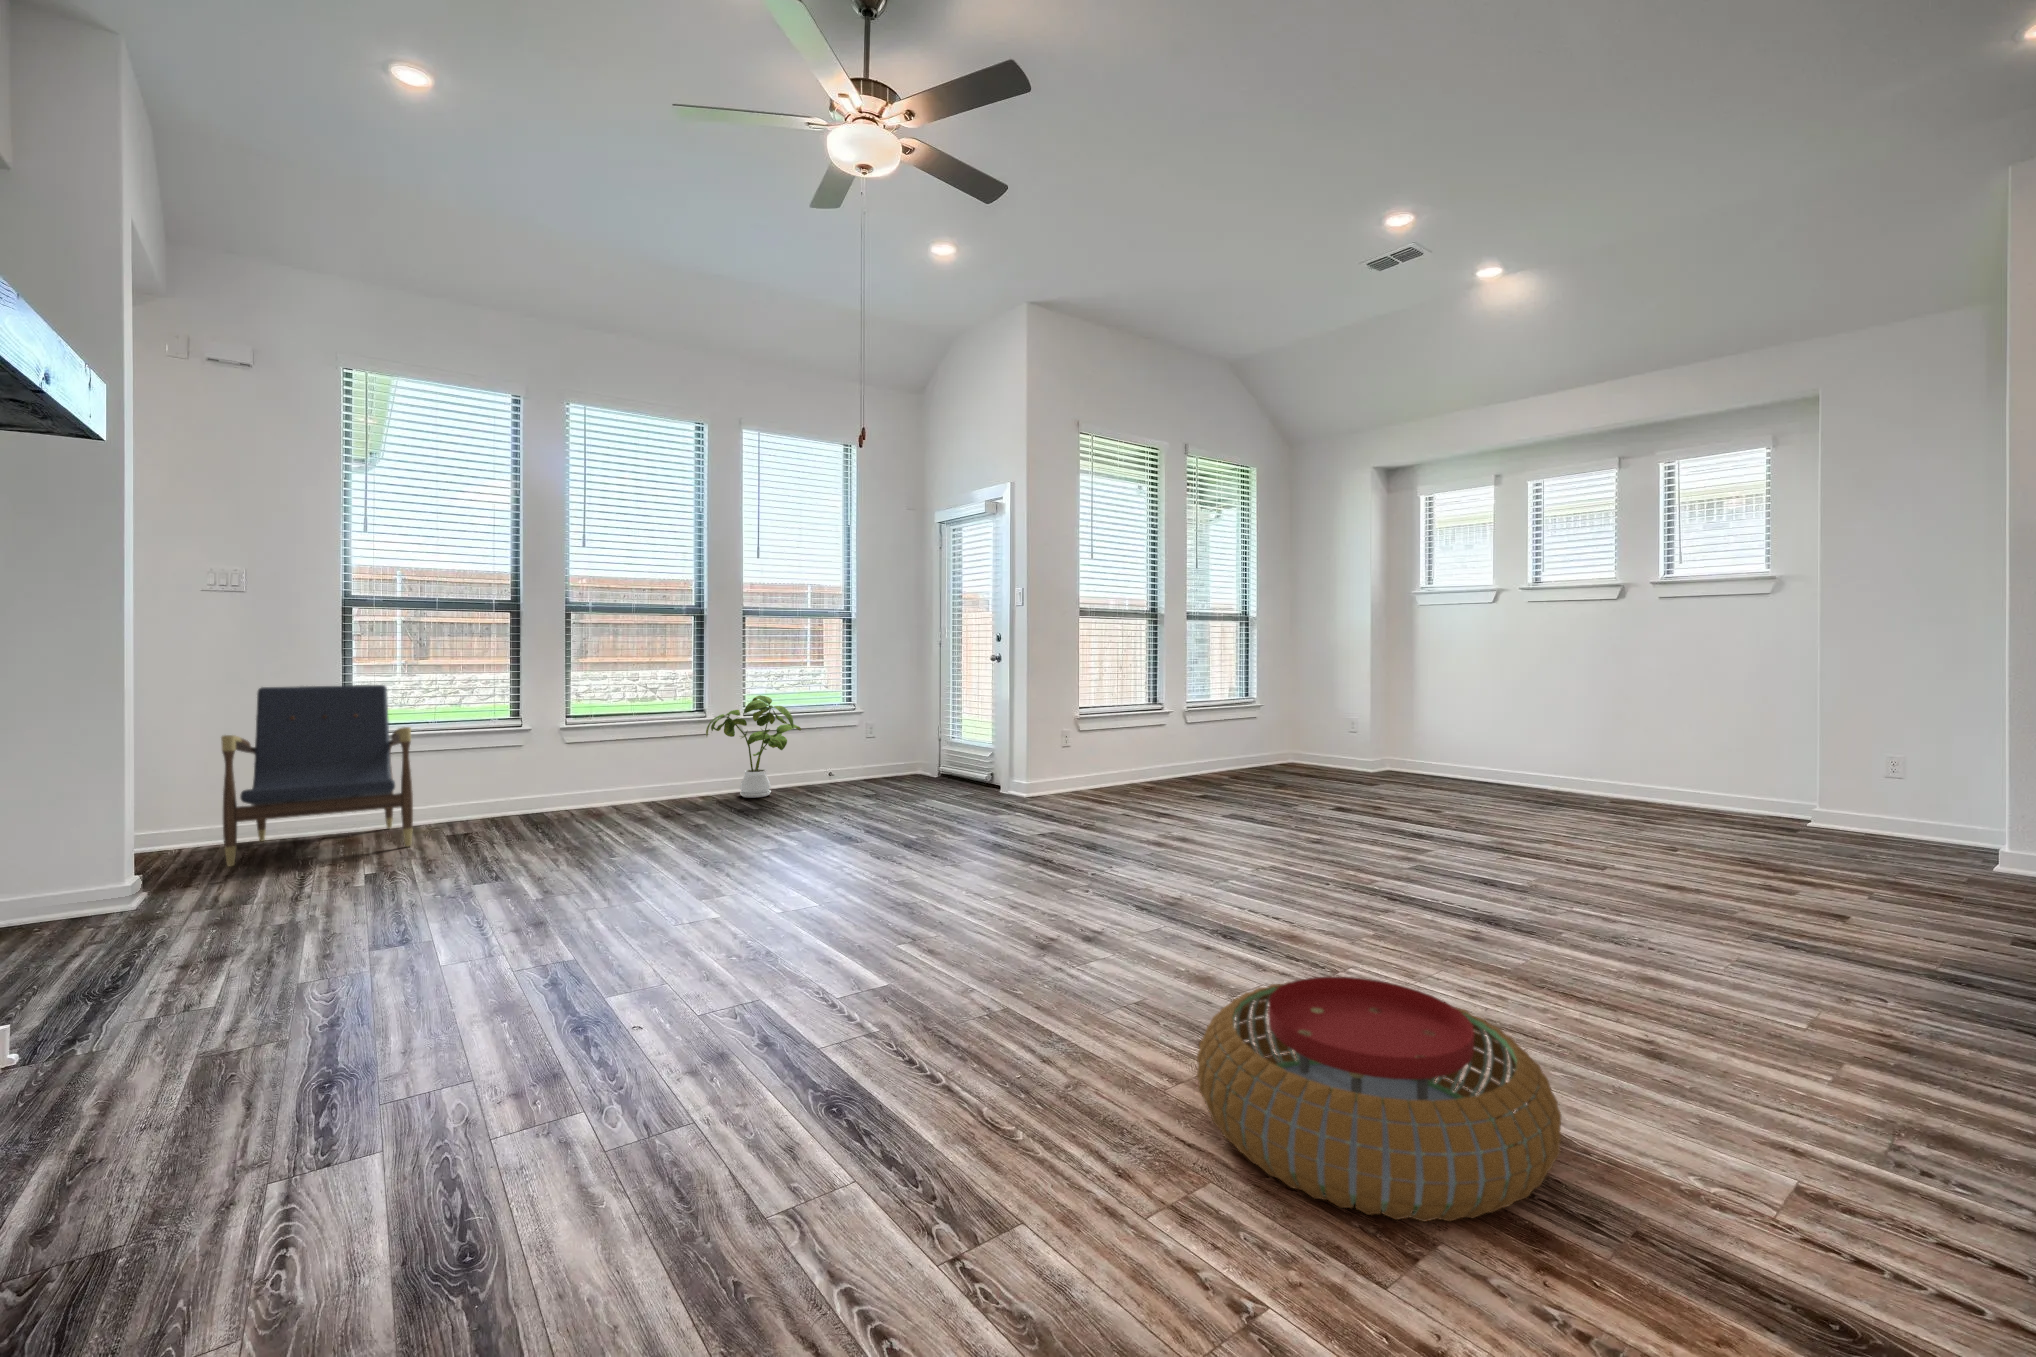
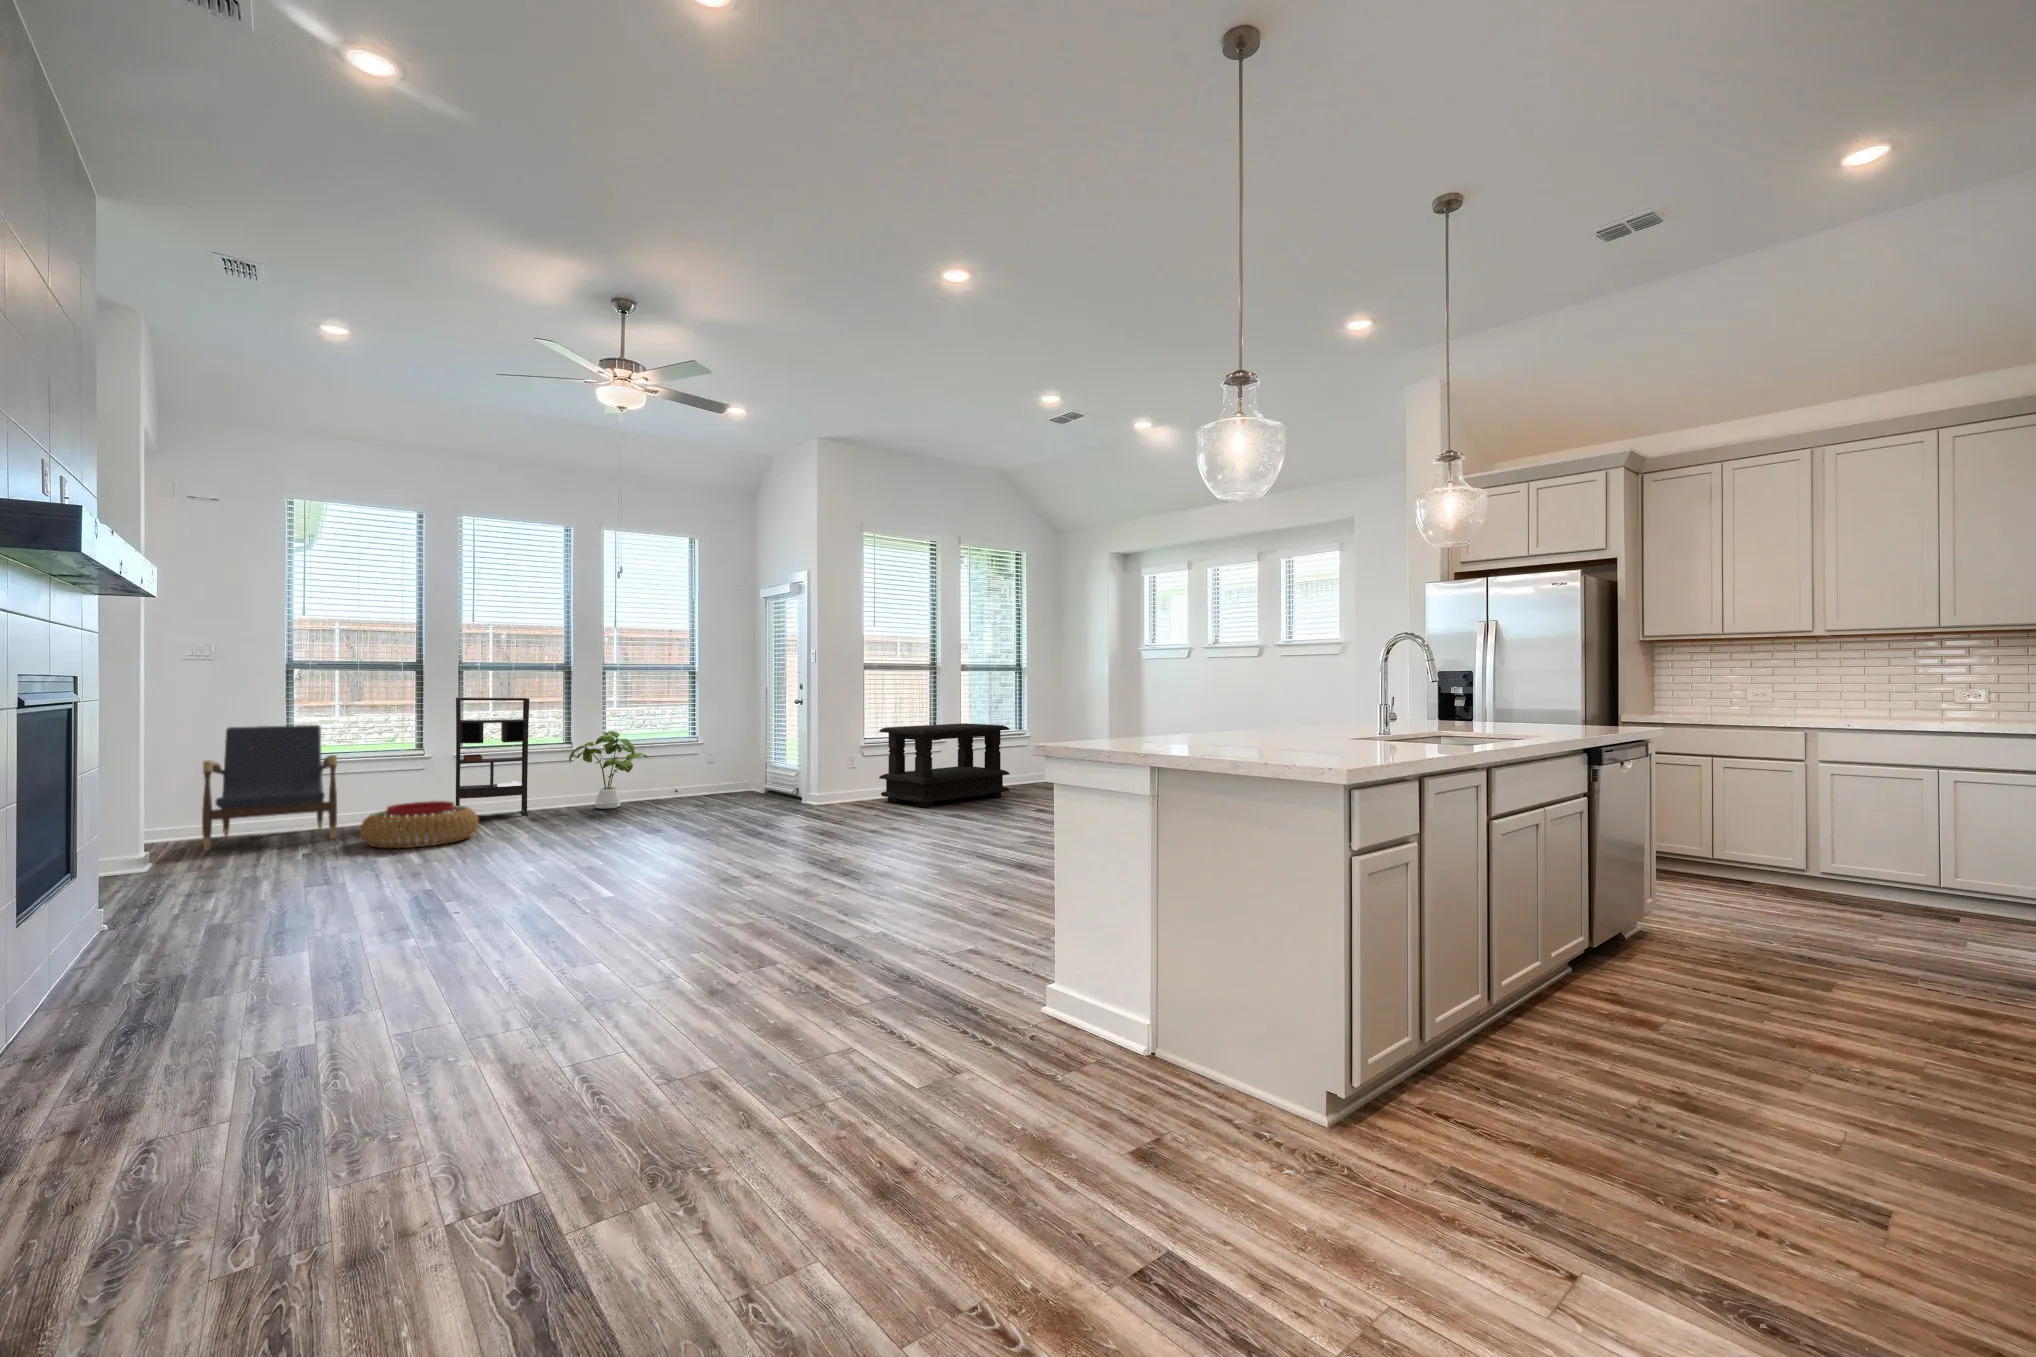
bookshelf: none [562,649,659,815] -> present [456,698,530,815]
coffee table: none [1099,689,1262,799] -> present [879,723,1010,807]
pouf: present [1197,977,1561,1222] -> present [360,801,479,848]

